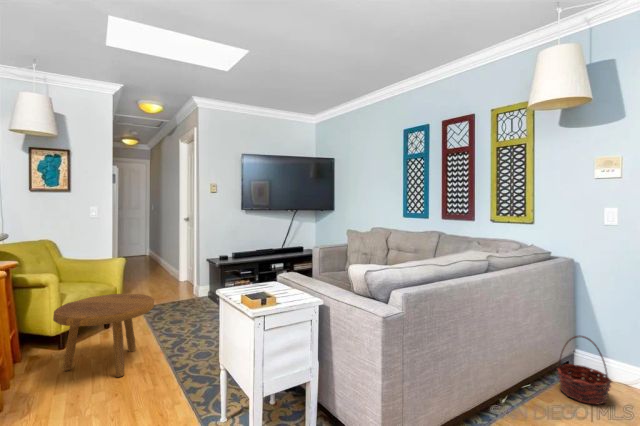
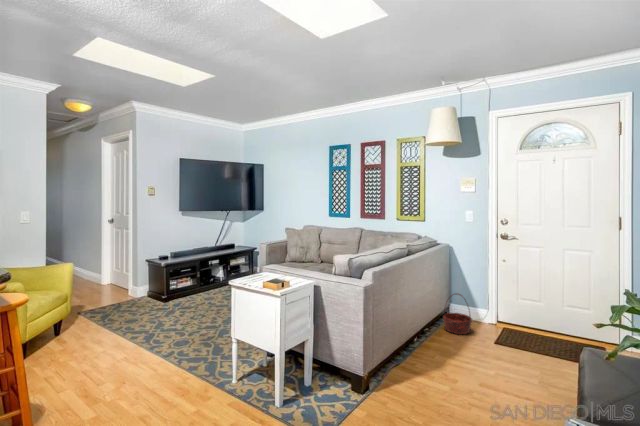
footstool: present [53,294,154,377] -> none [45,295,138,370]

